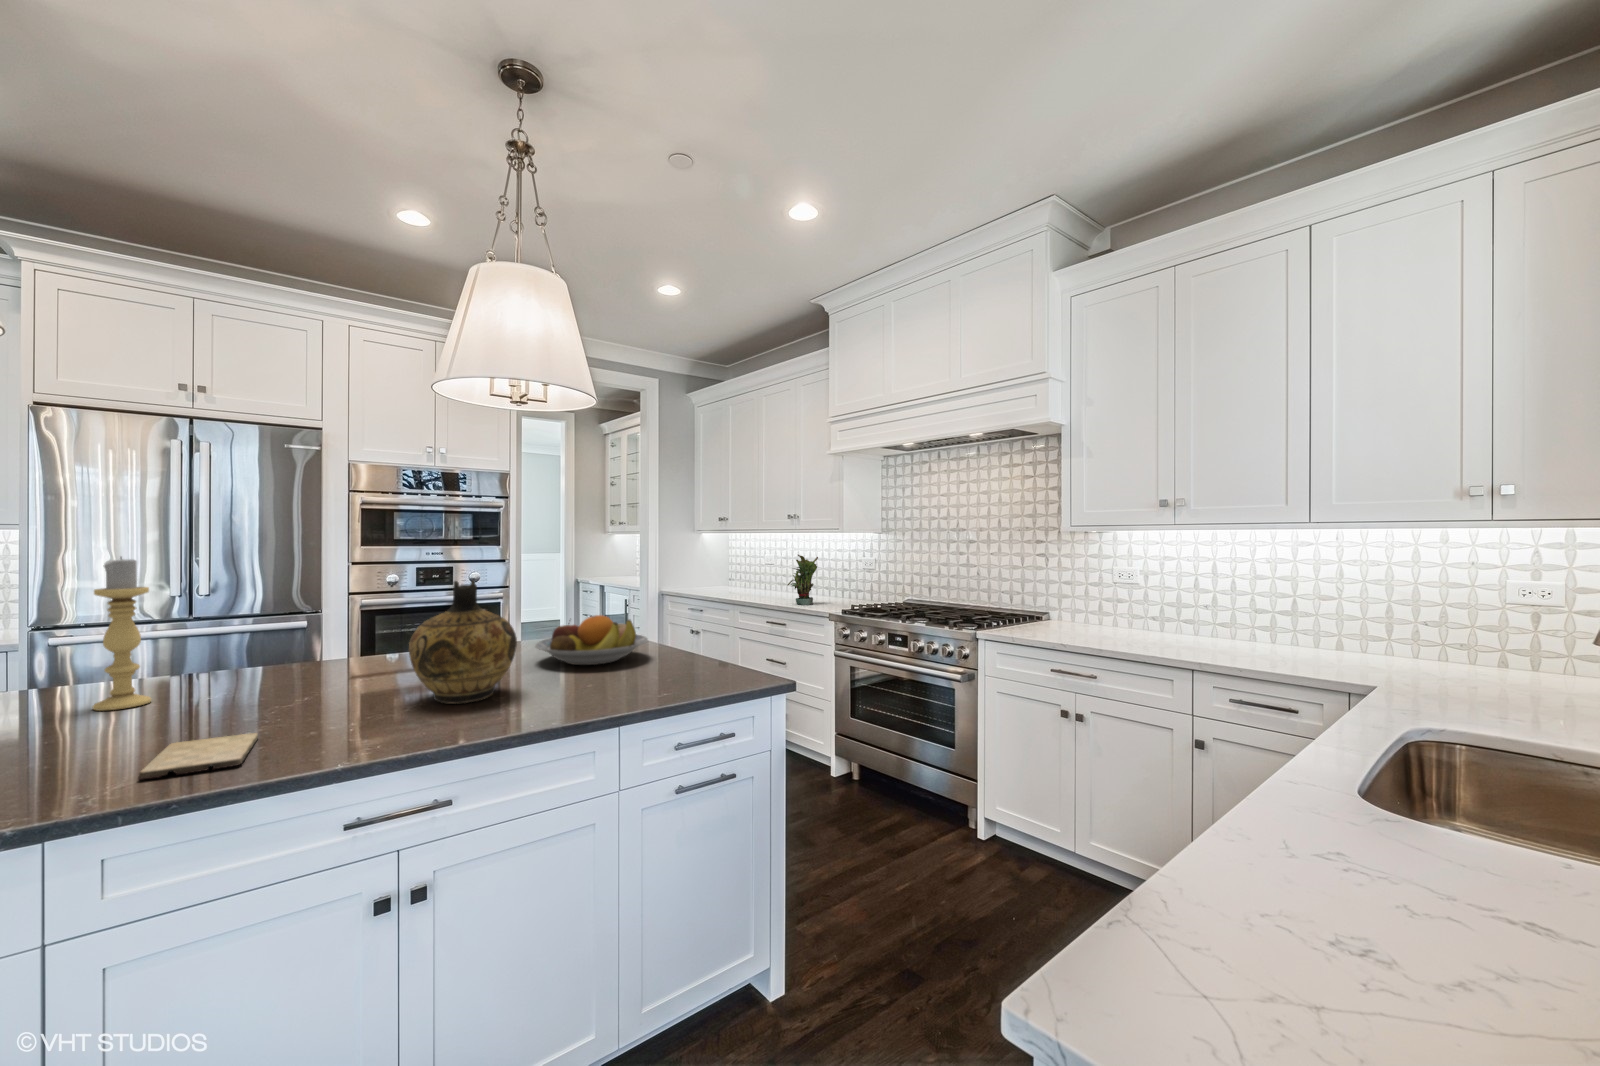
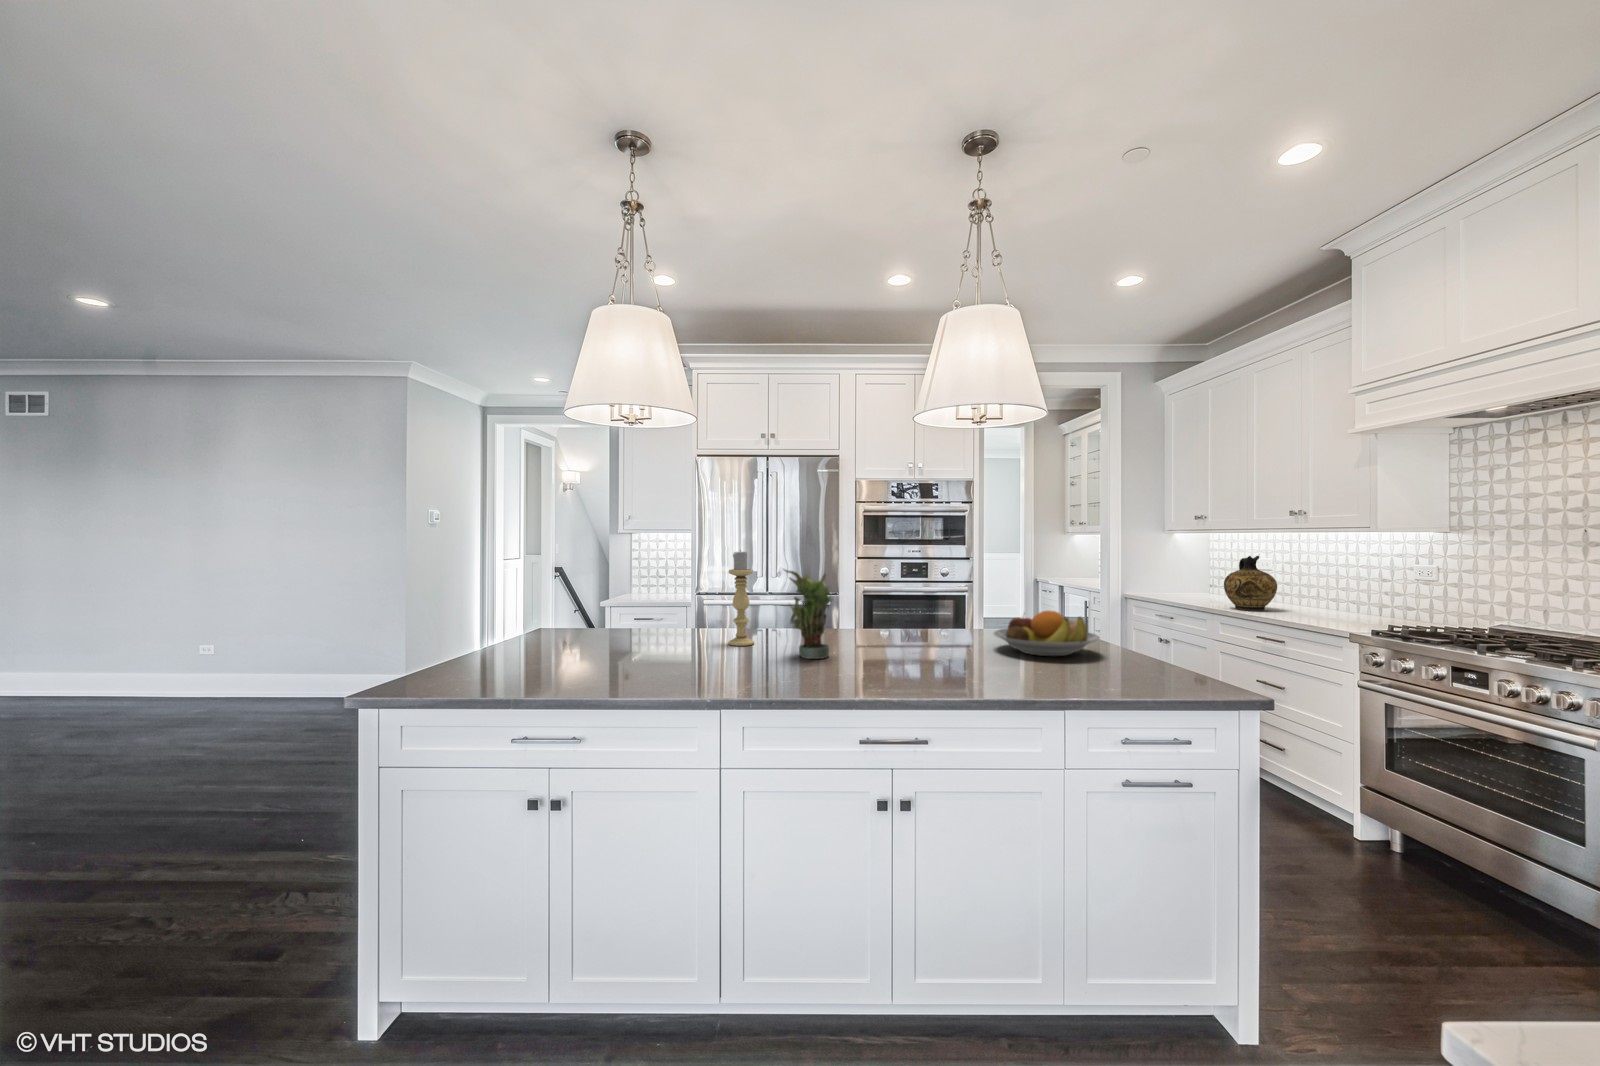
potted plant: present [788,555,818,605] -> present [784,570,833,659]
ceramic jug: present [409,581,517,704] -> present [1224,556,1277,611]
cutting board: present [138,733,258,780] -> none [755,669,810,688]

